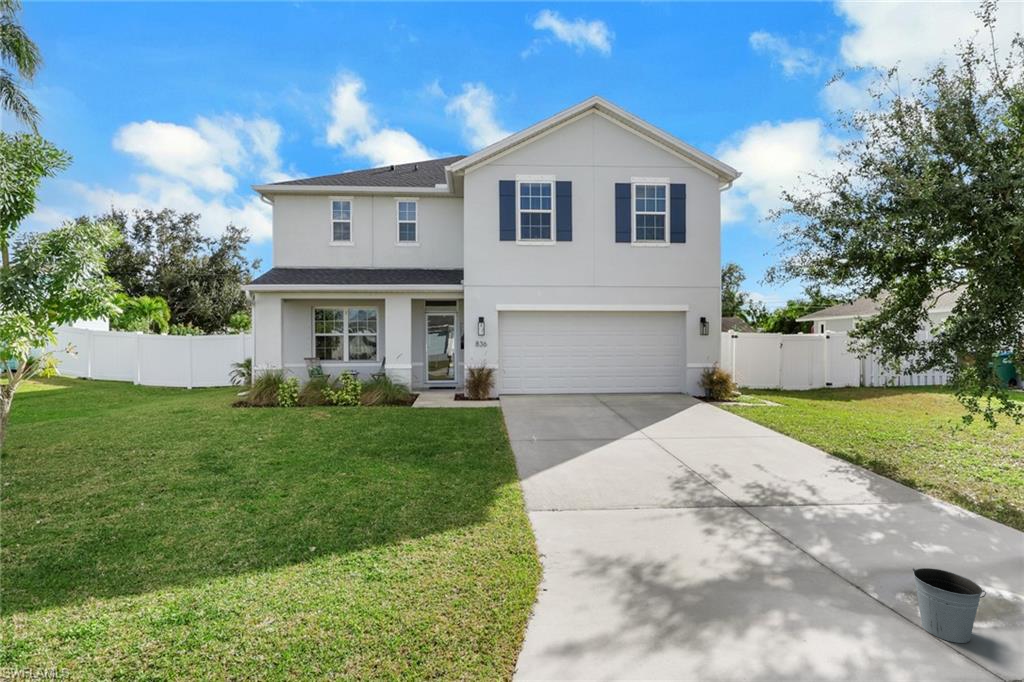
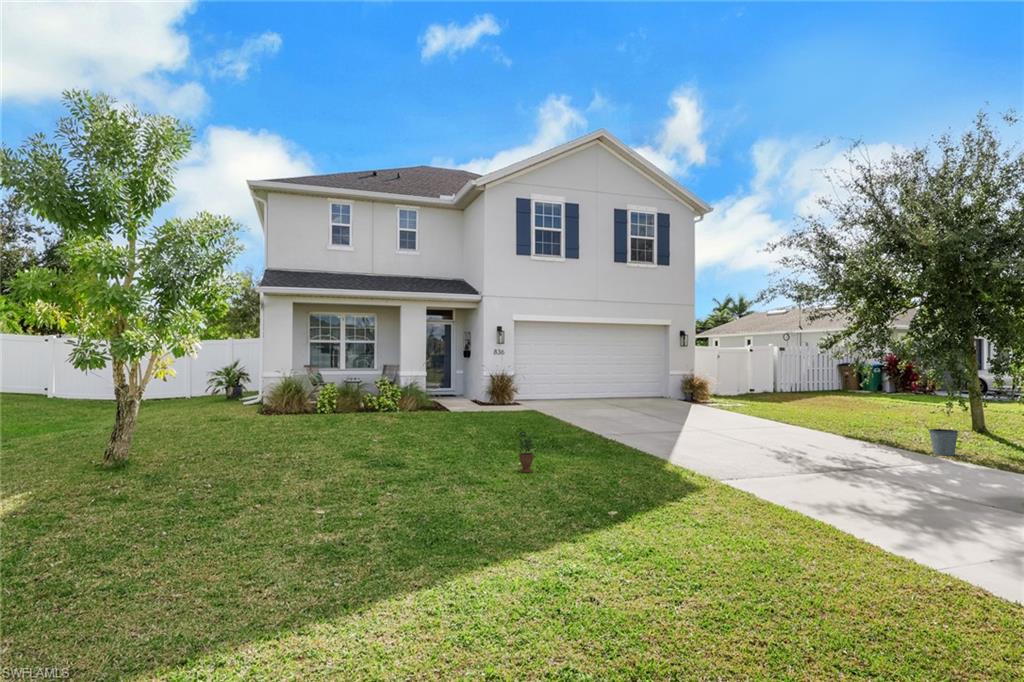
potted plant: none [31,531,74,610] -> present [516,429,534,472]

